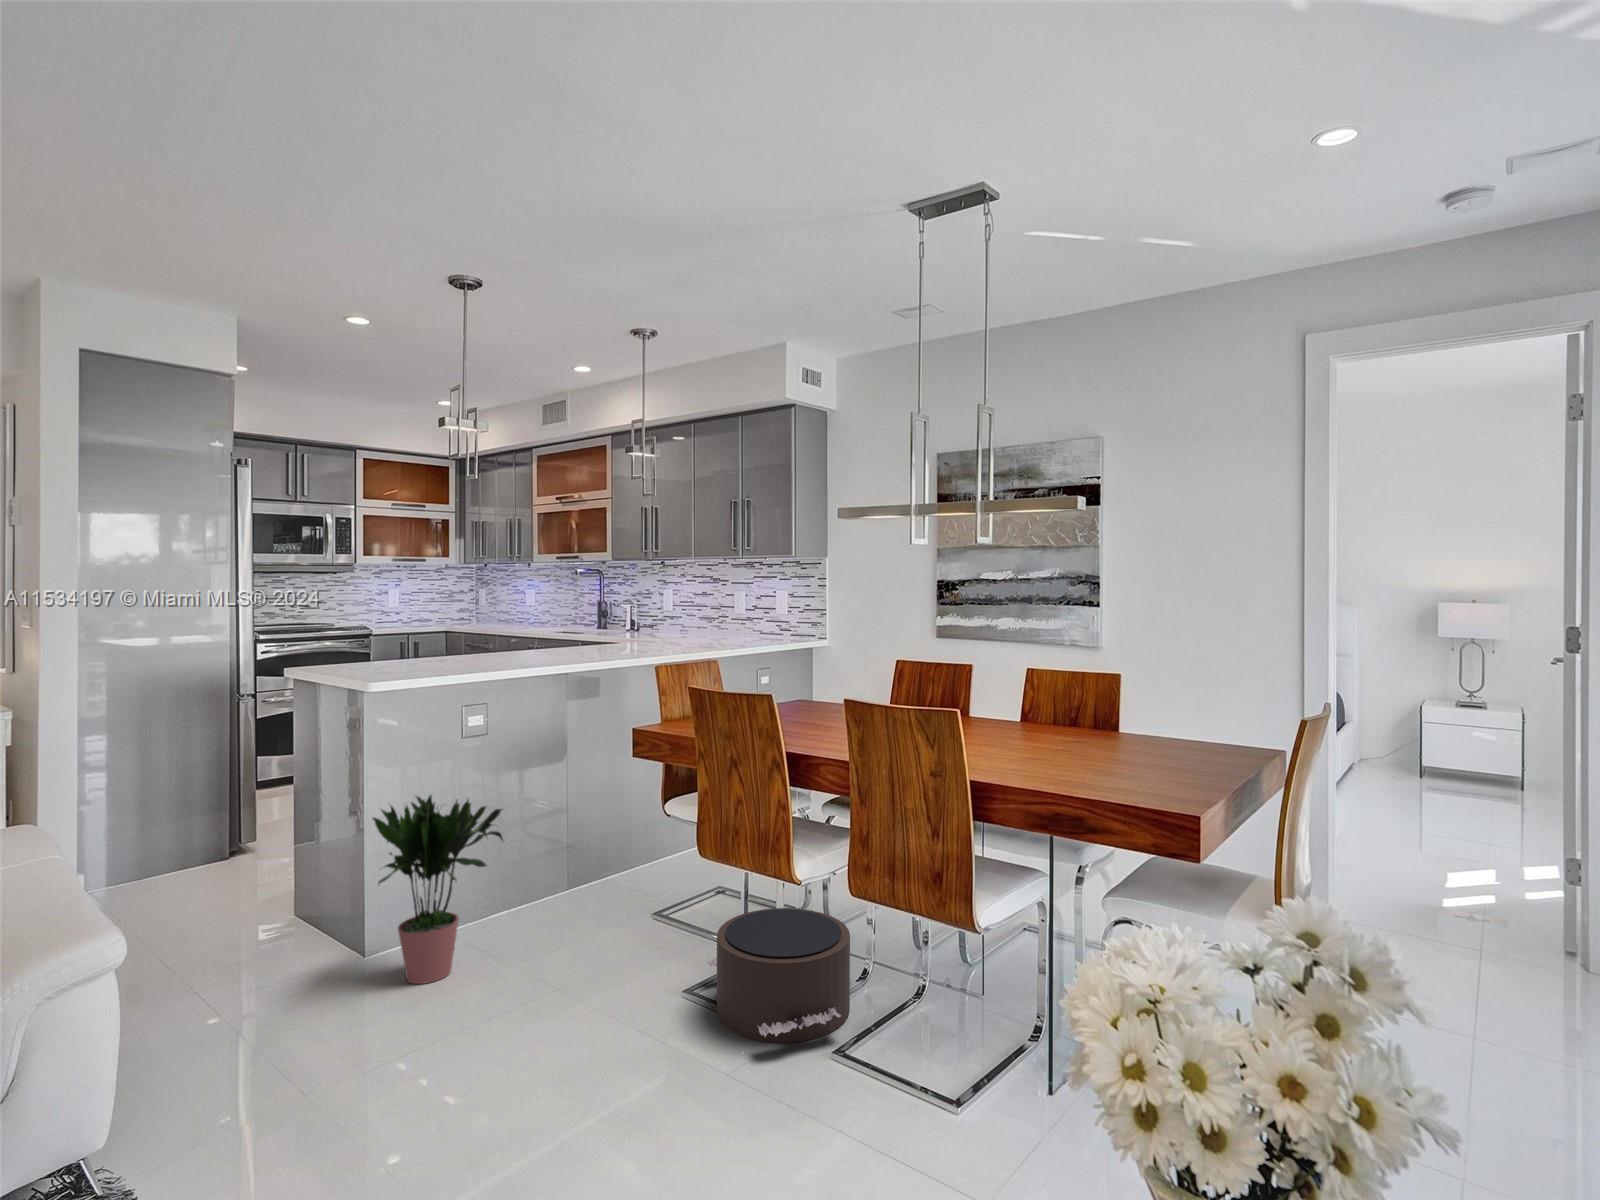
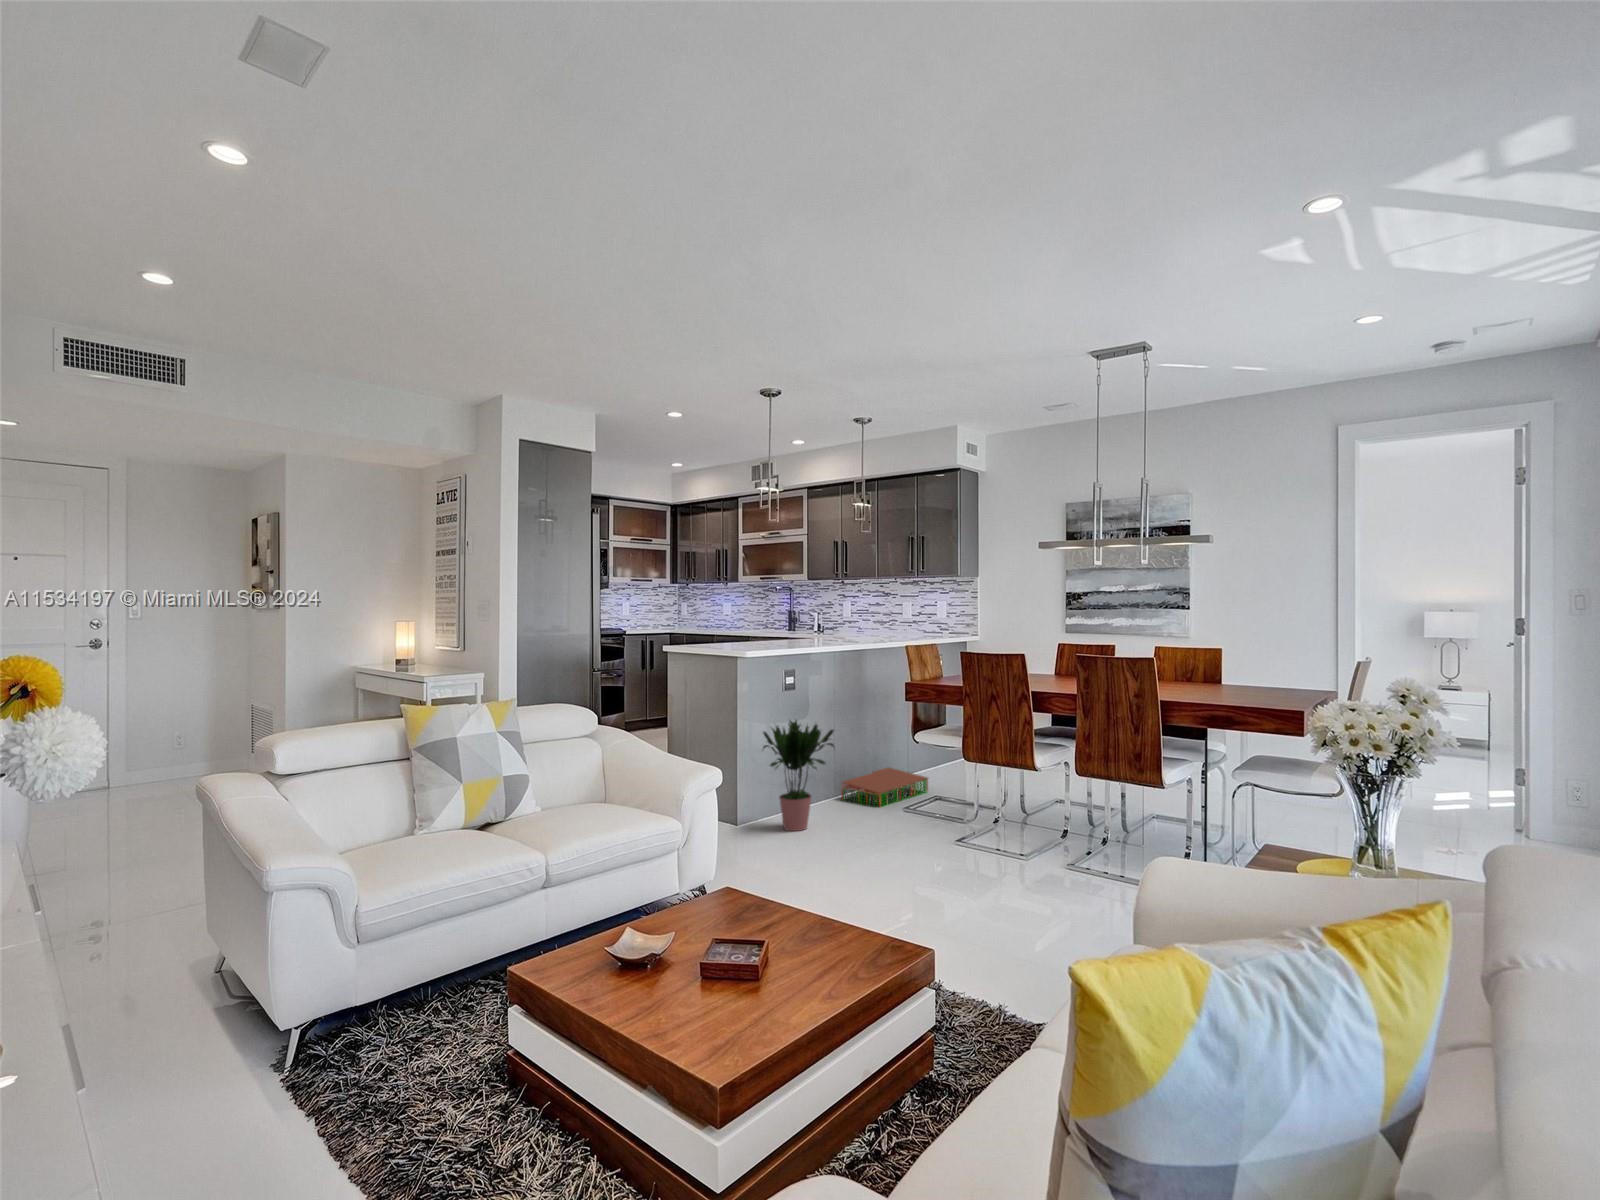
storage bin: none [561,838,709,918] -> present [842,768,928,807]
pouf: present [707,908,850,1043] -> none [966,790,1063,855]

